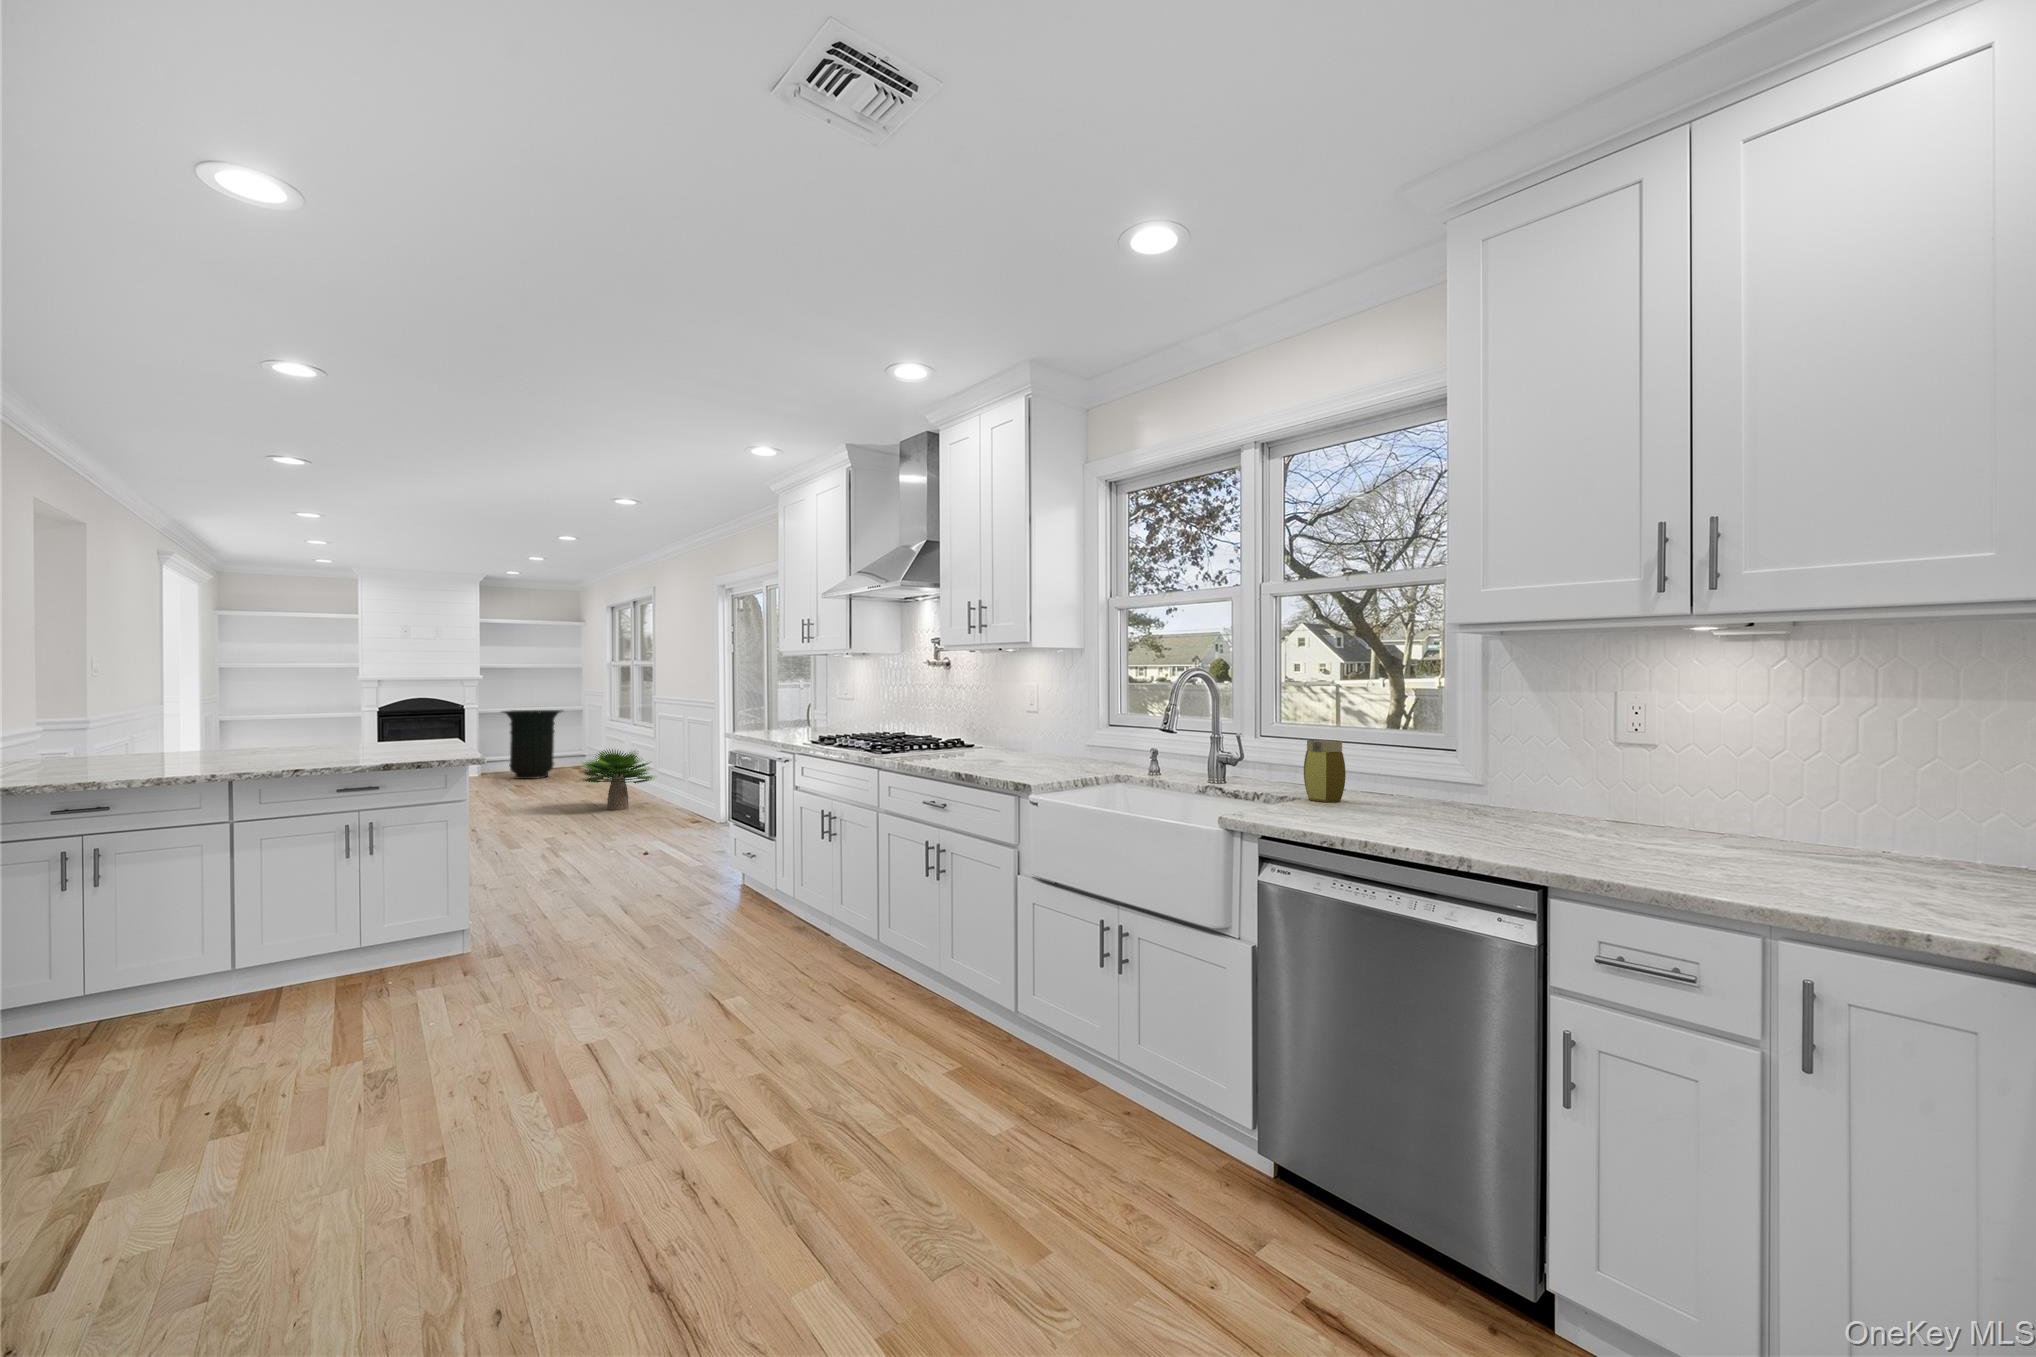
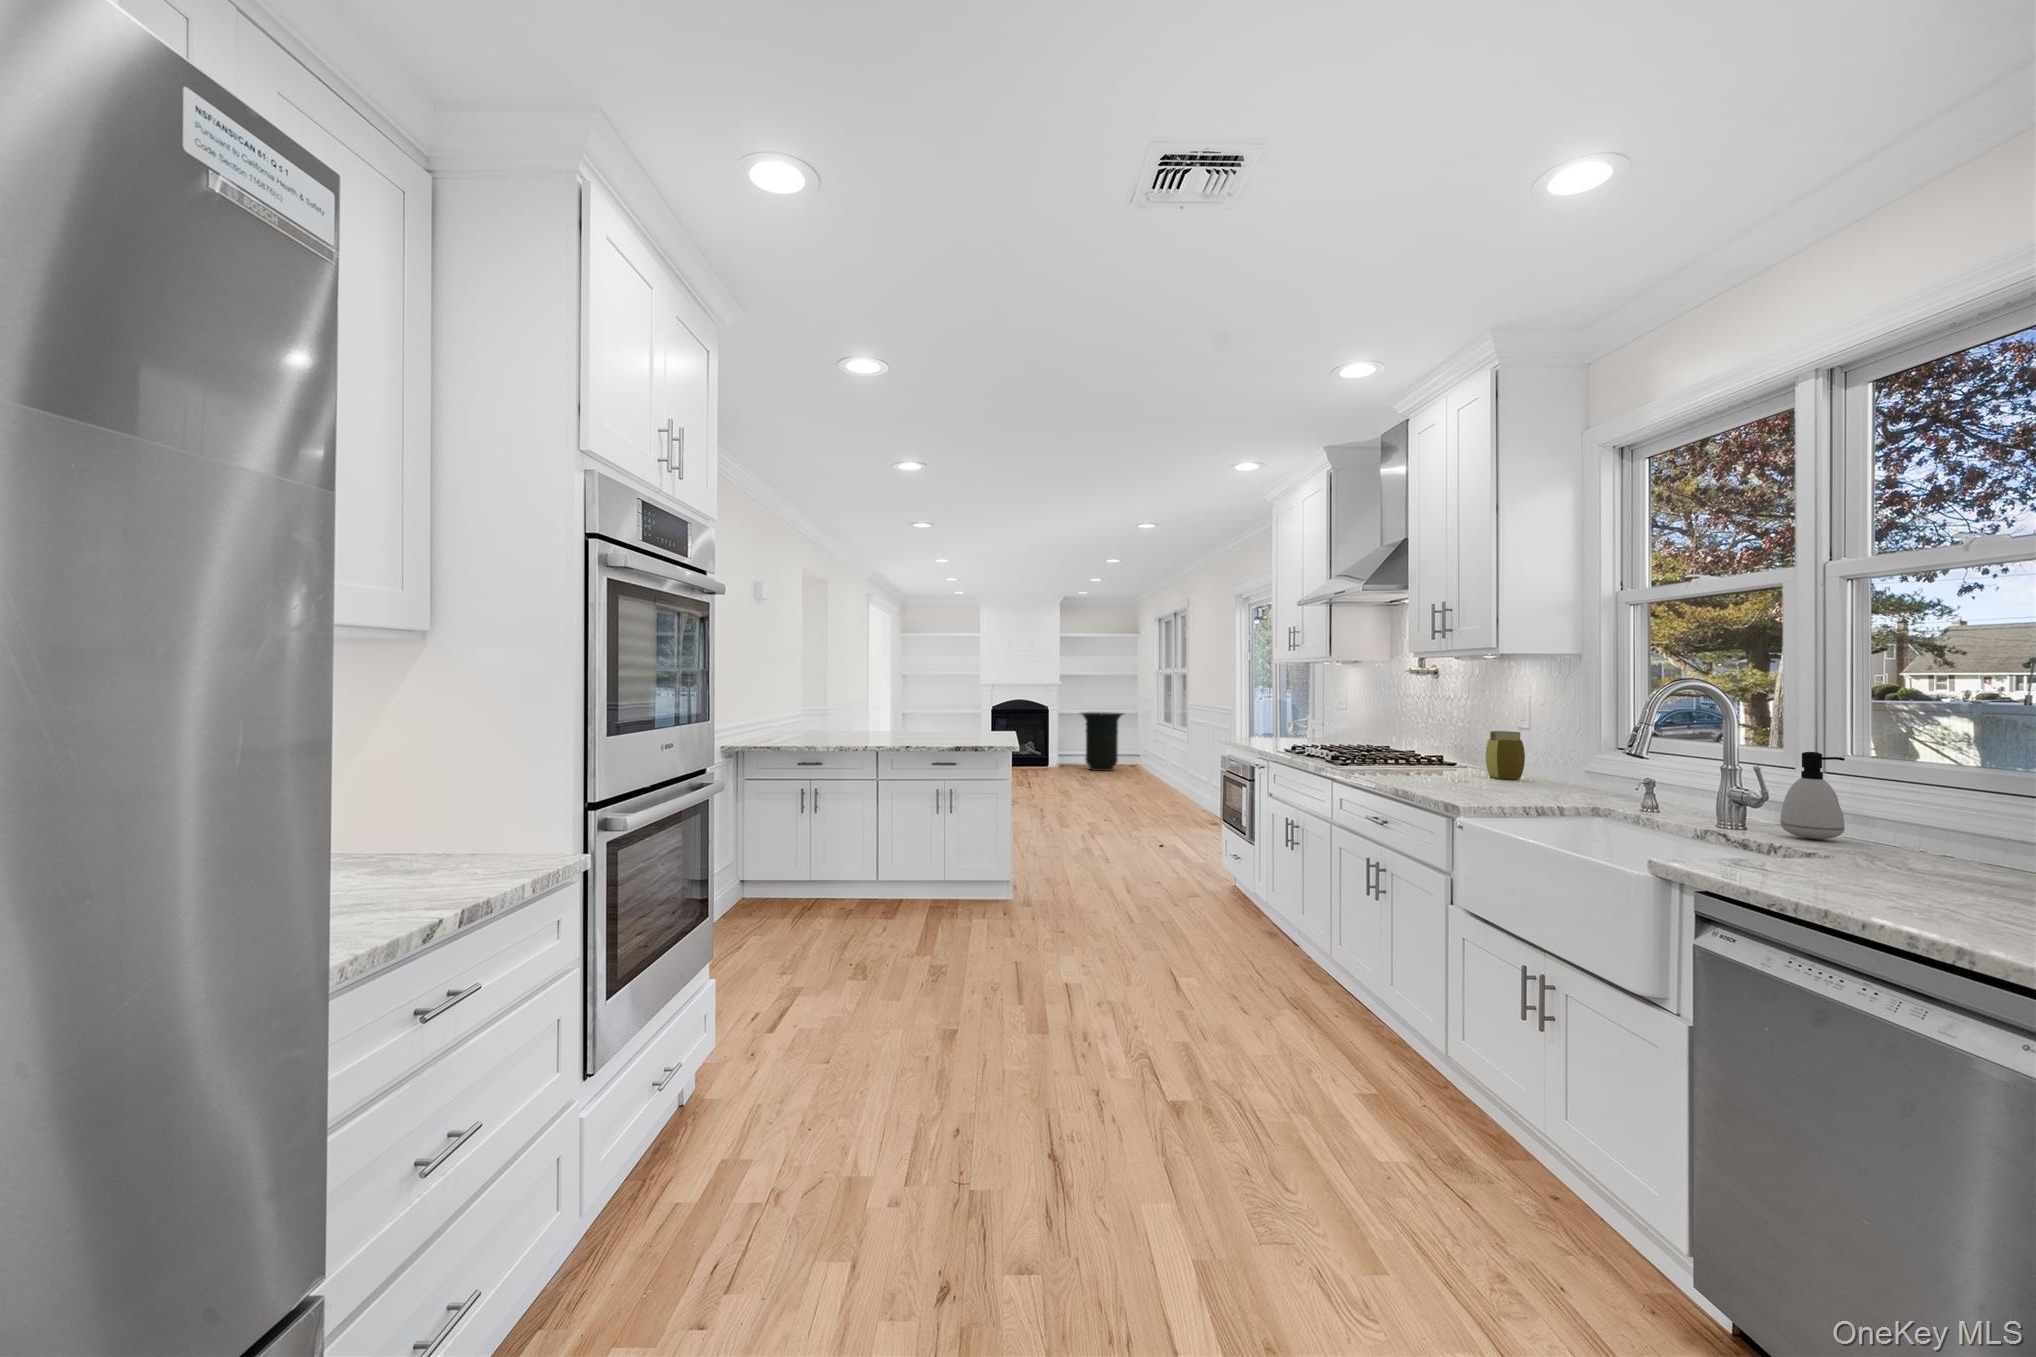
soap dispenser: none [1243,724,1281,788] -> present [1781,752,1845,839]
jar: present [1304,740,1346,802] -> present [1486,731,1525,780]
potted plant: present [581,749,653,810] -> none [1124,747,1191,803]

